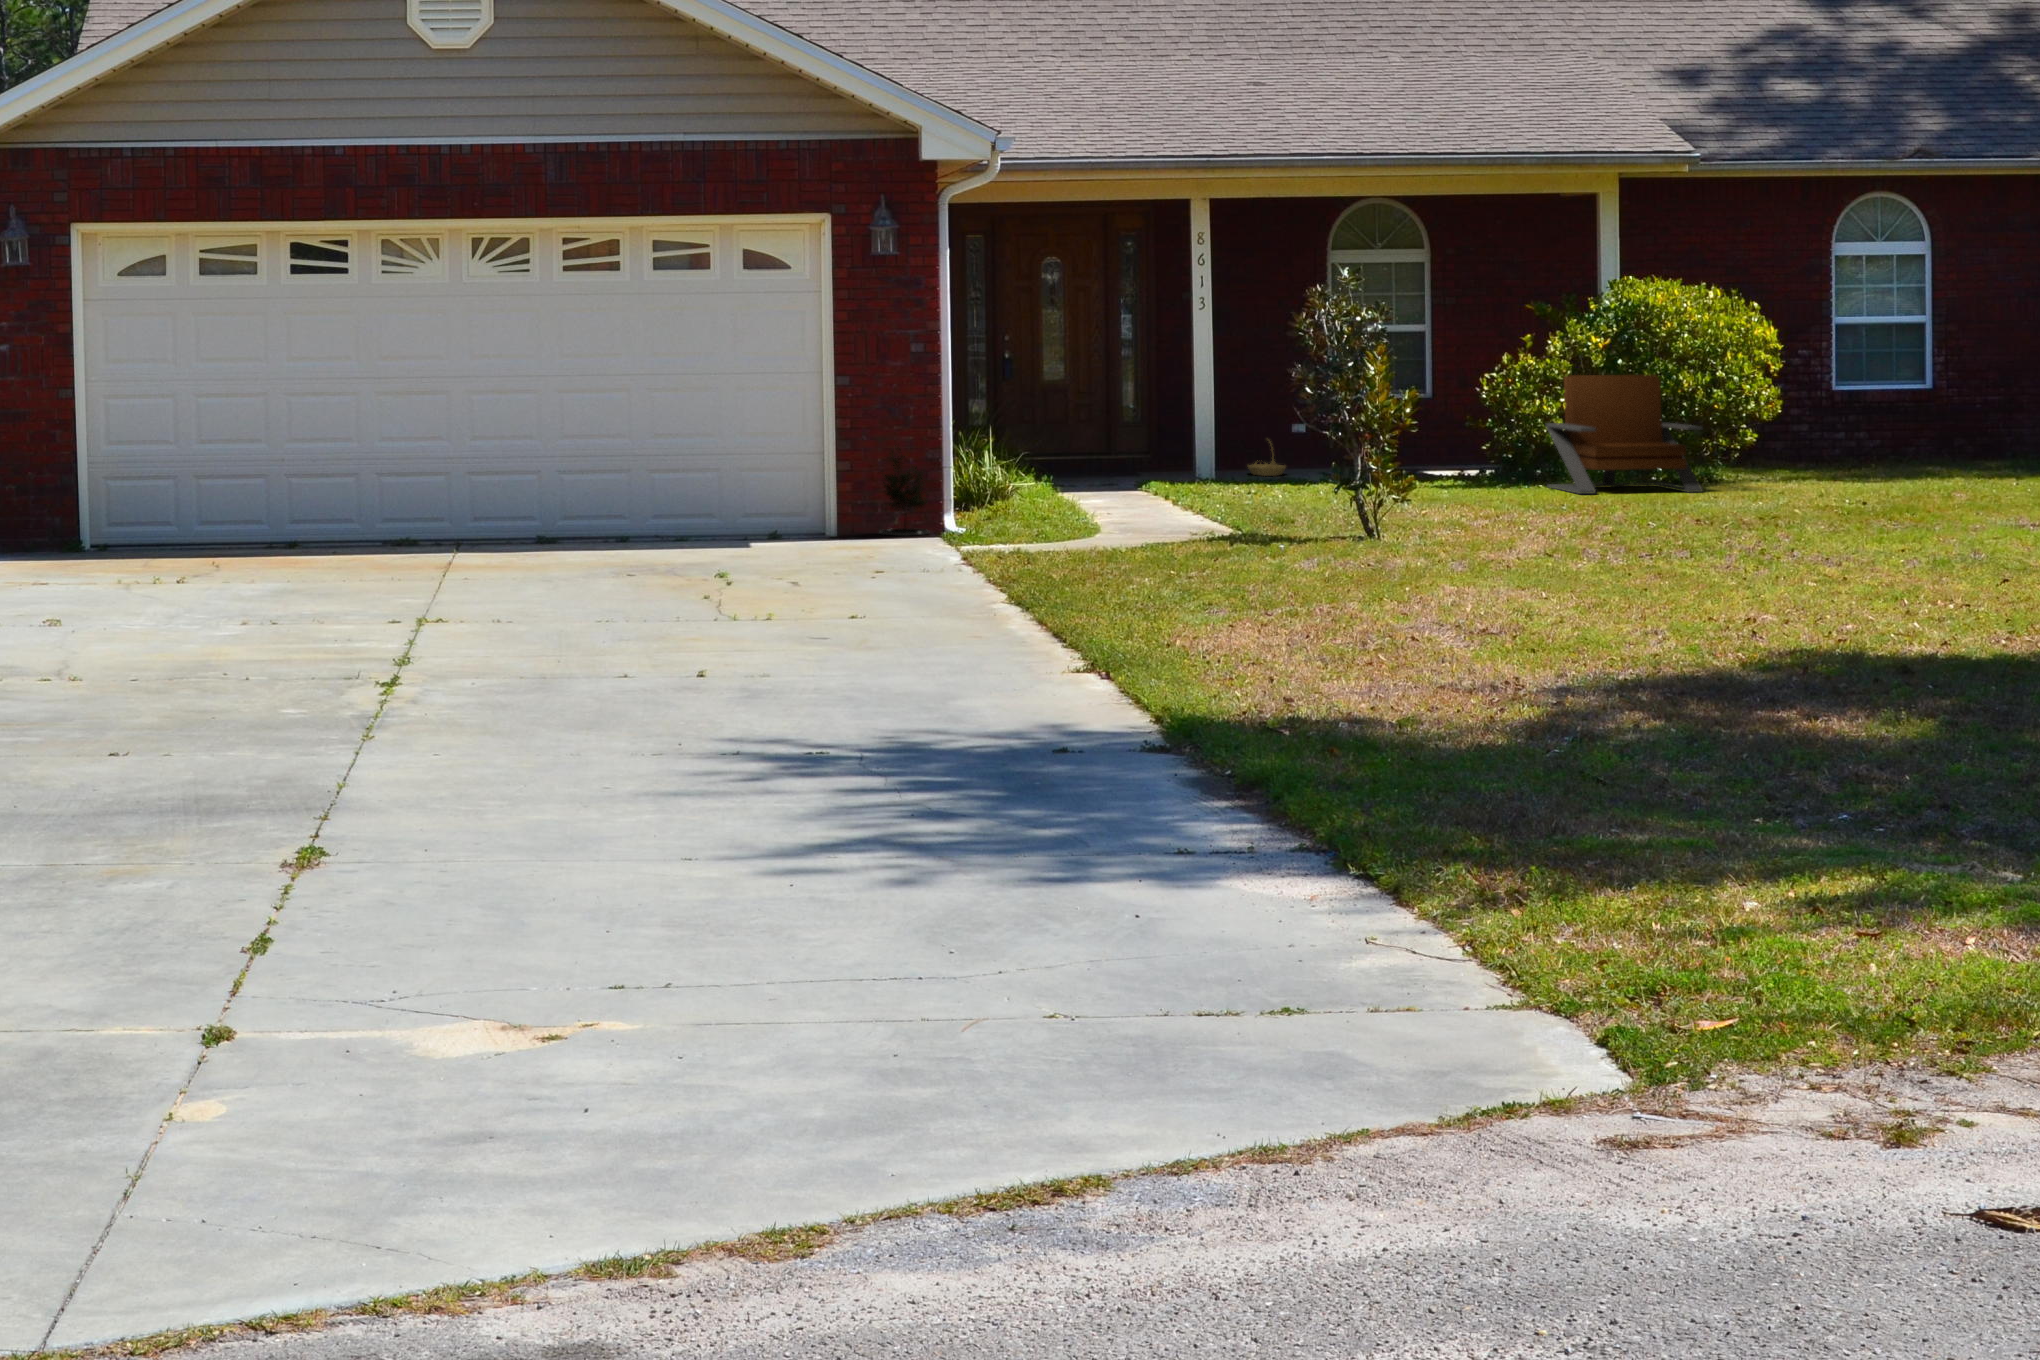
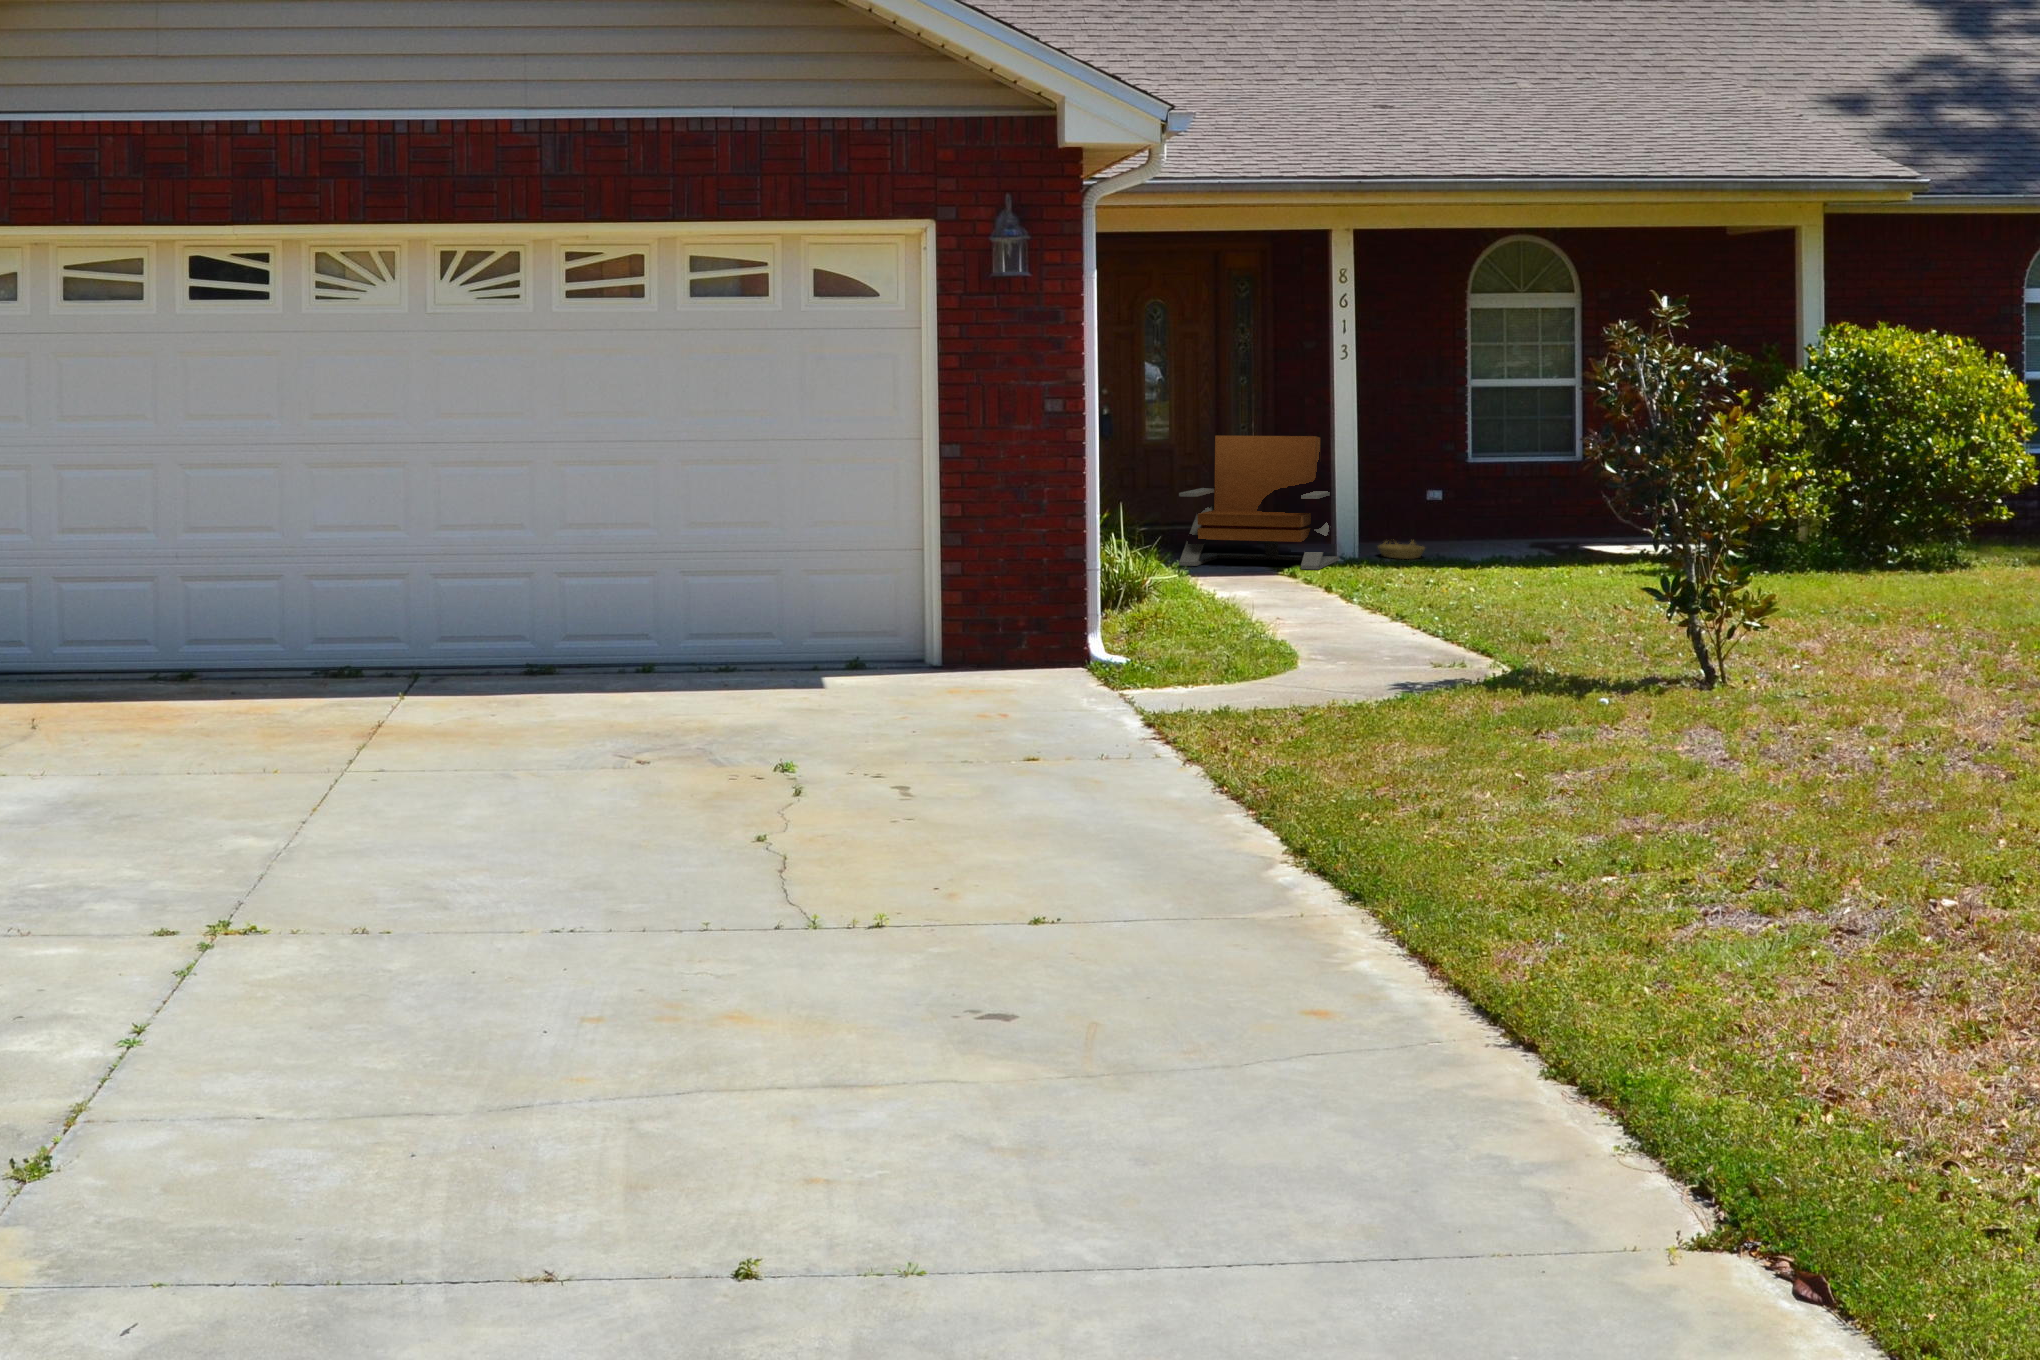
lounge chair: present [1546,374,1703,494] -> present [1179,435,1339,570]
potted tree: present [879,445,929,536] -> none [998,533,1073,662]

